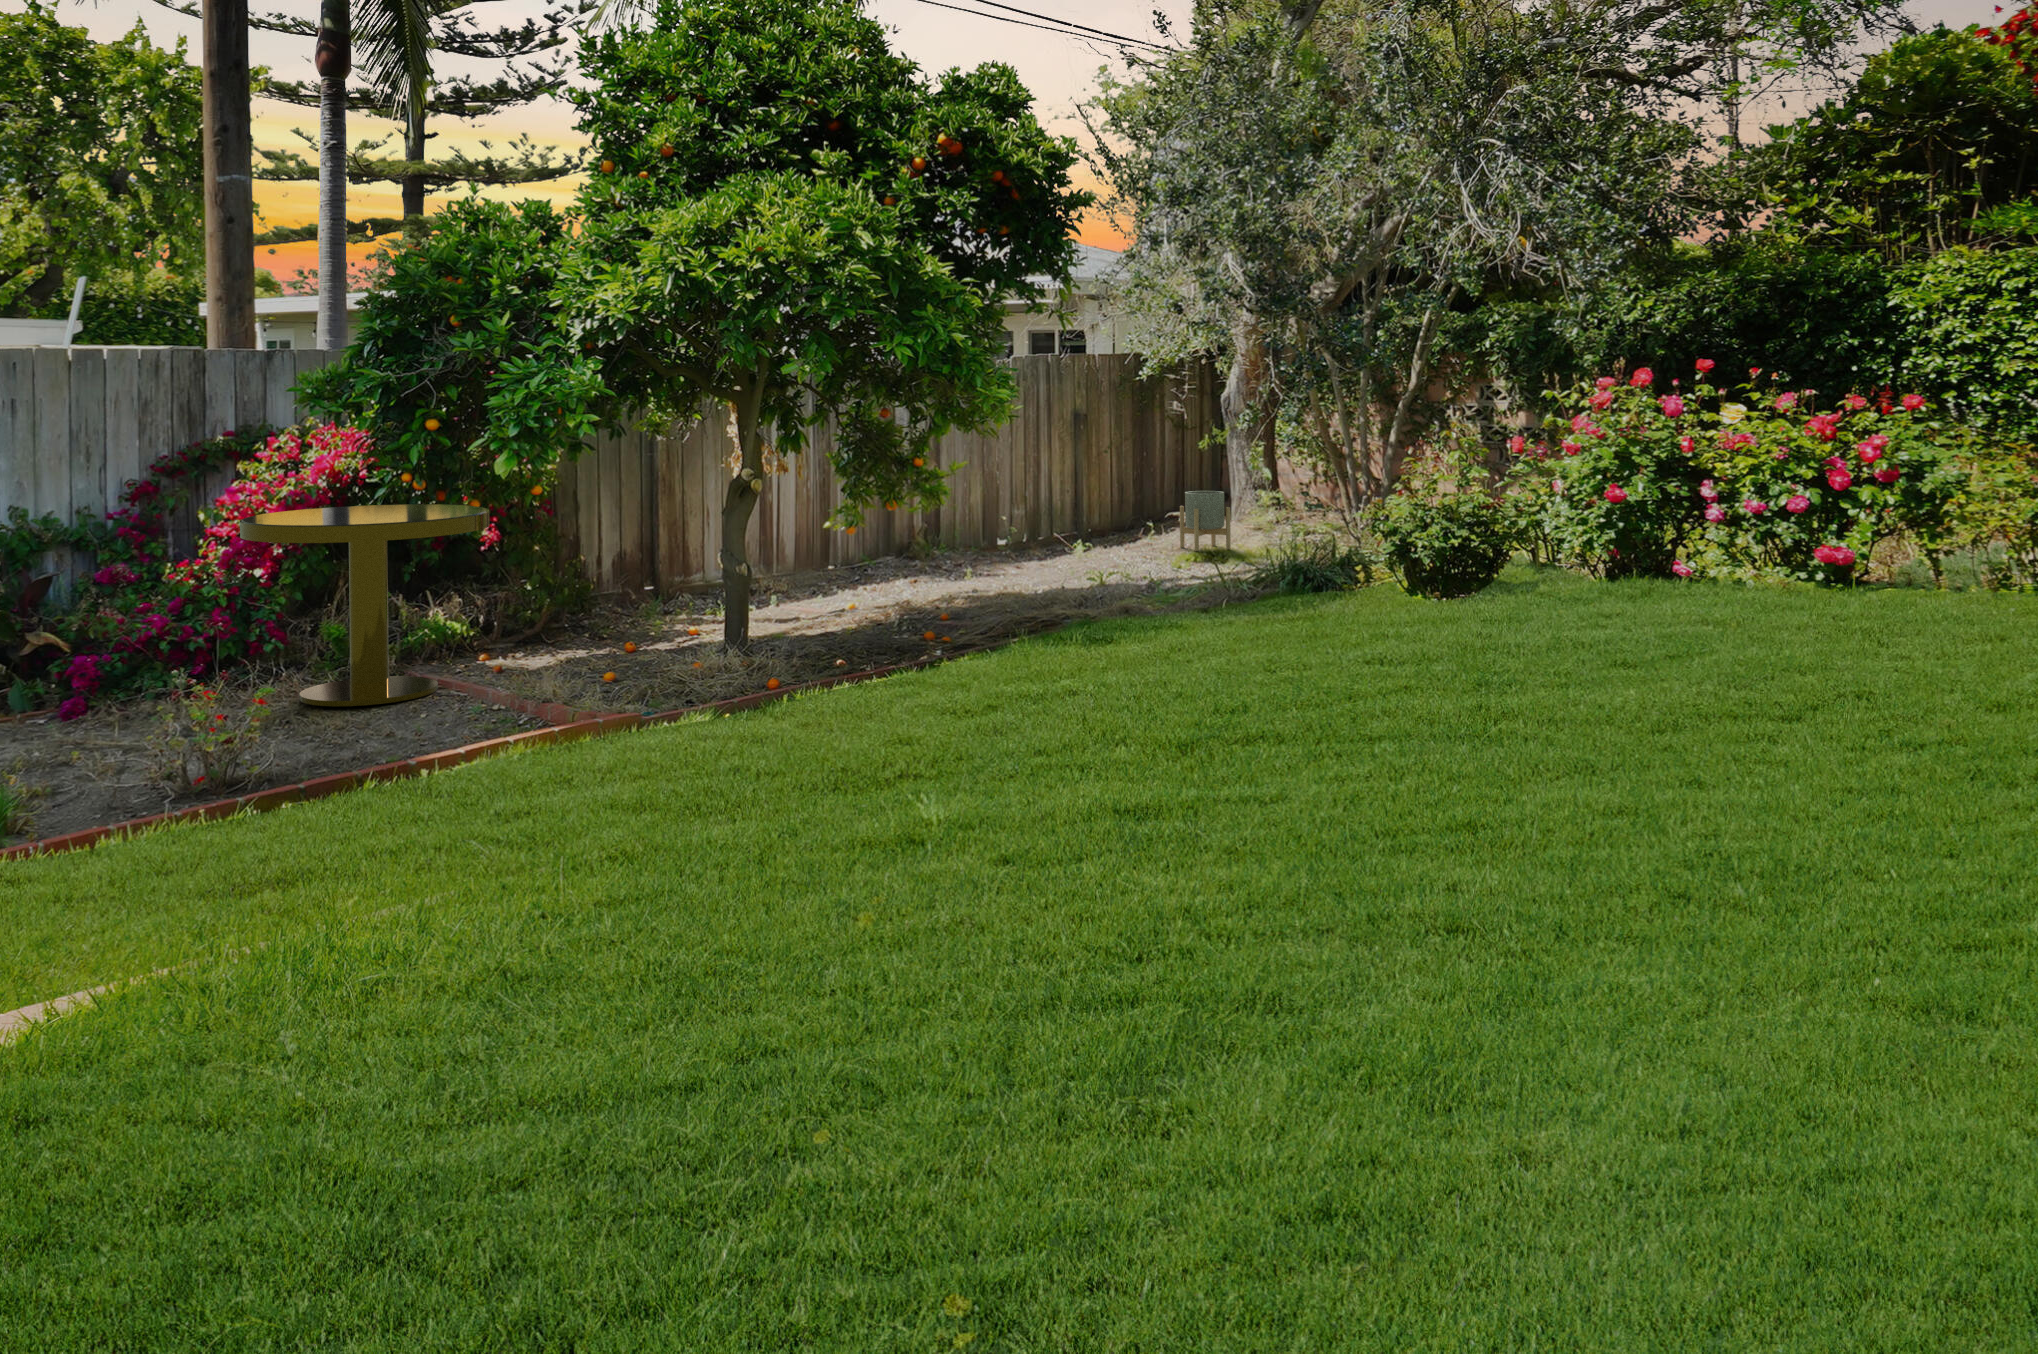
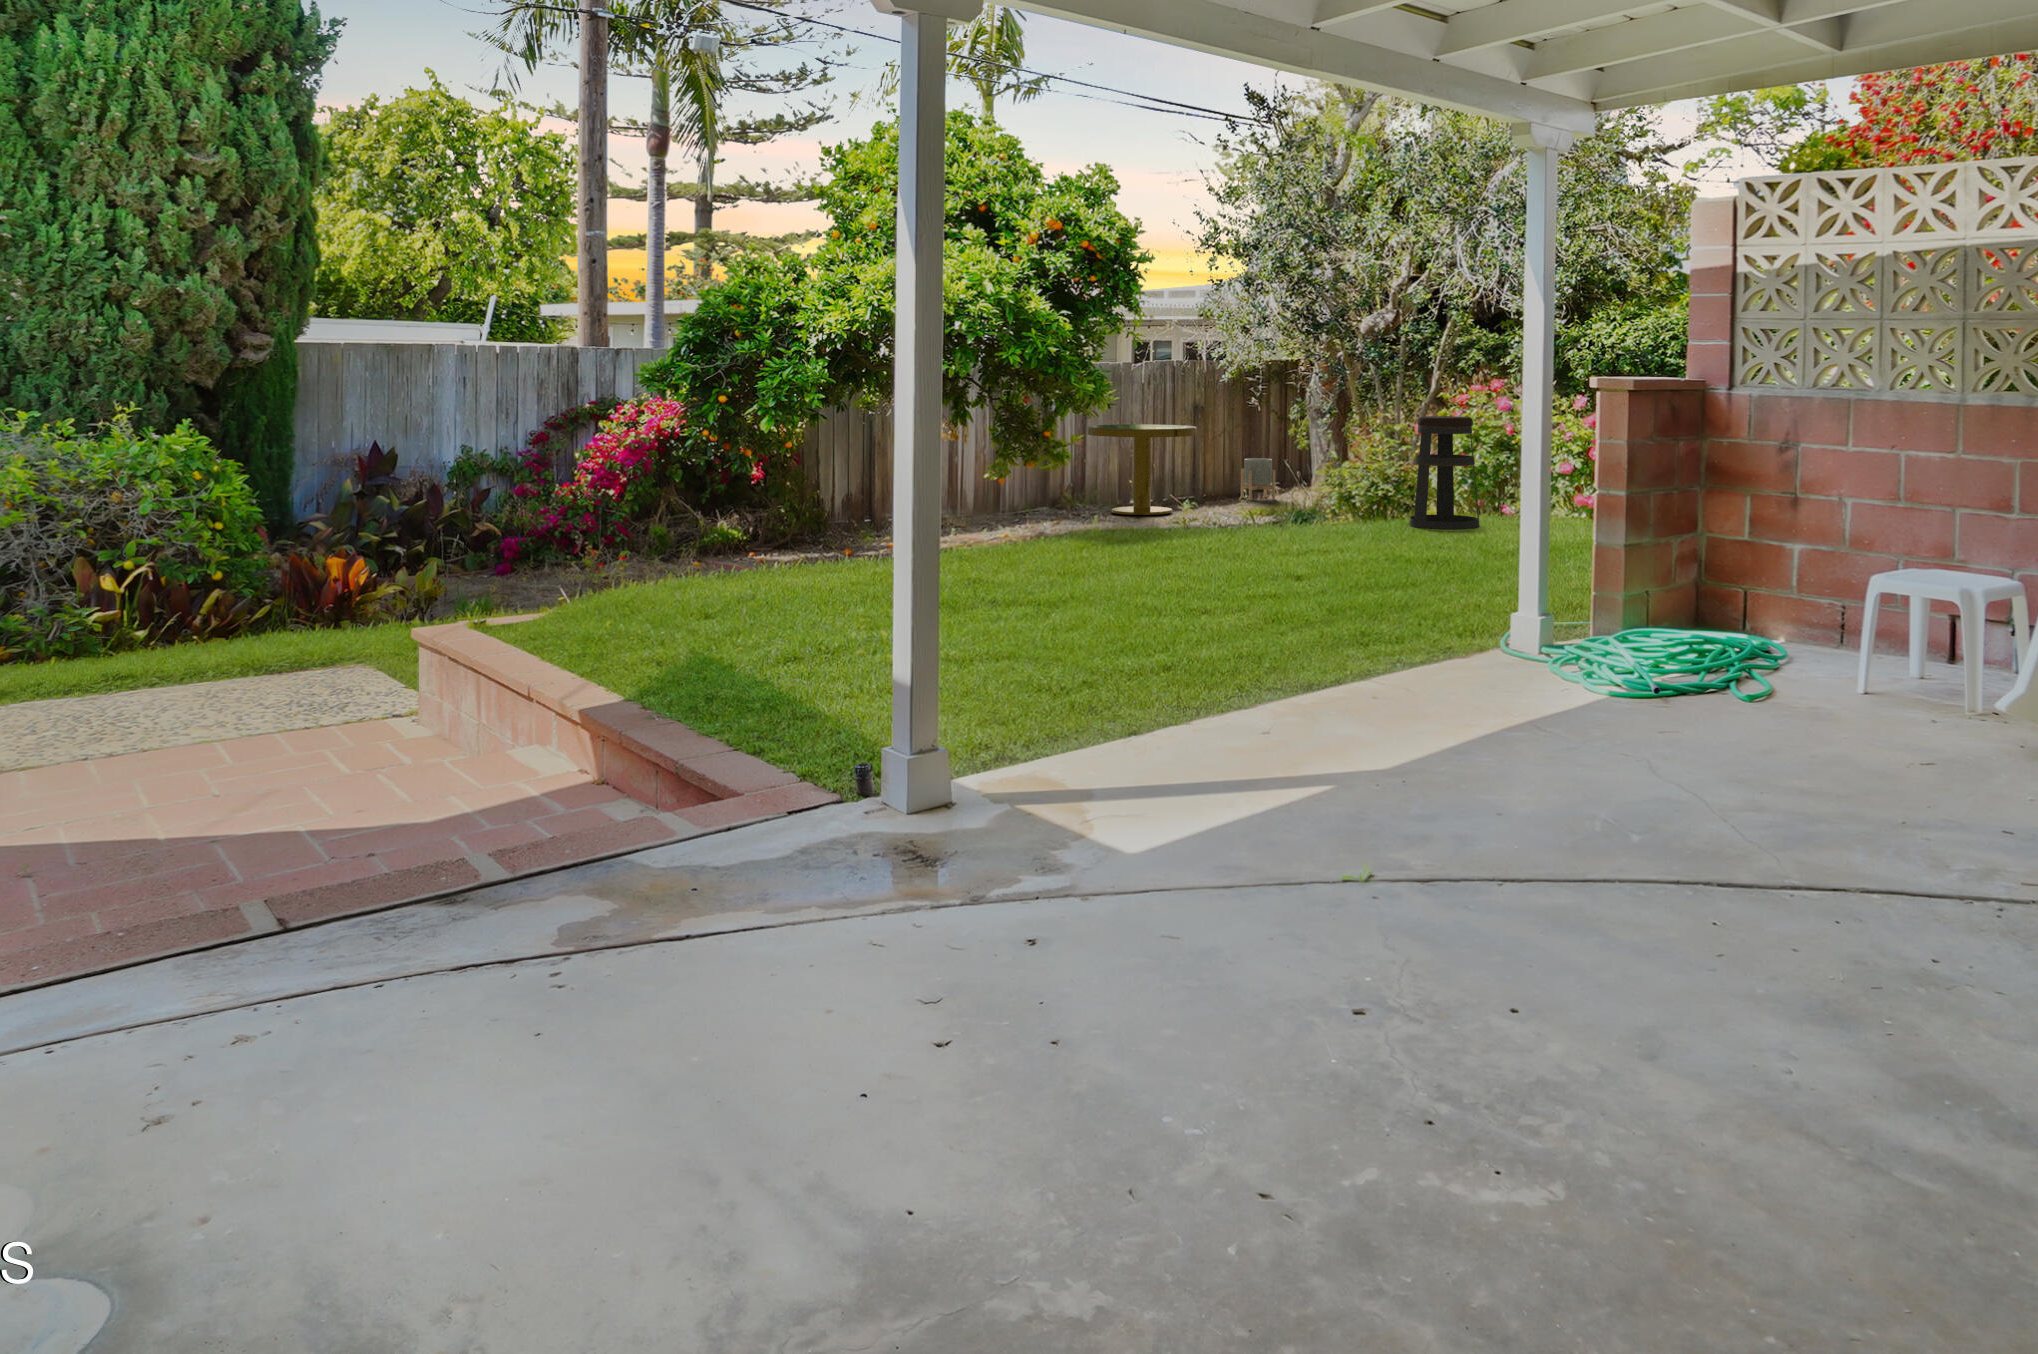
bar stool: none [1458,429,1561,596] -> present [1409,416,1480,530]
side table: present [240,504,489,706] -> present [1088,424,1197,515]

